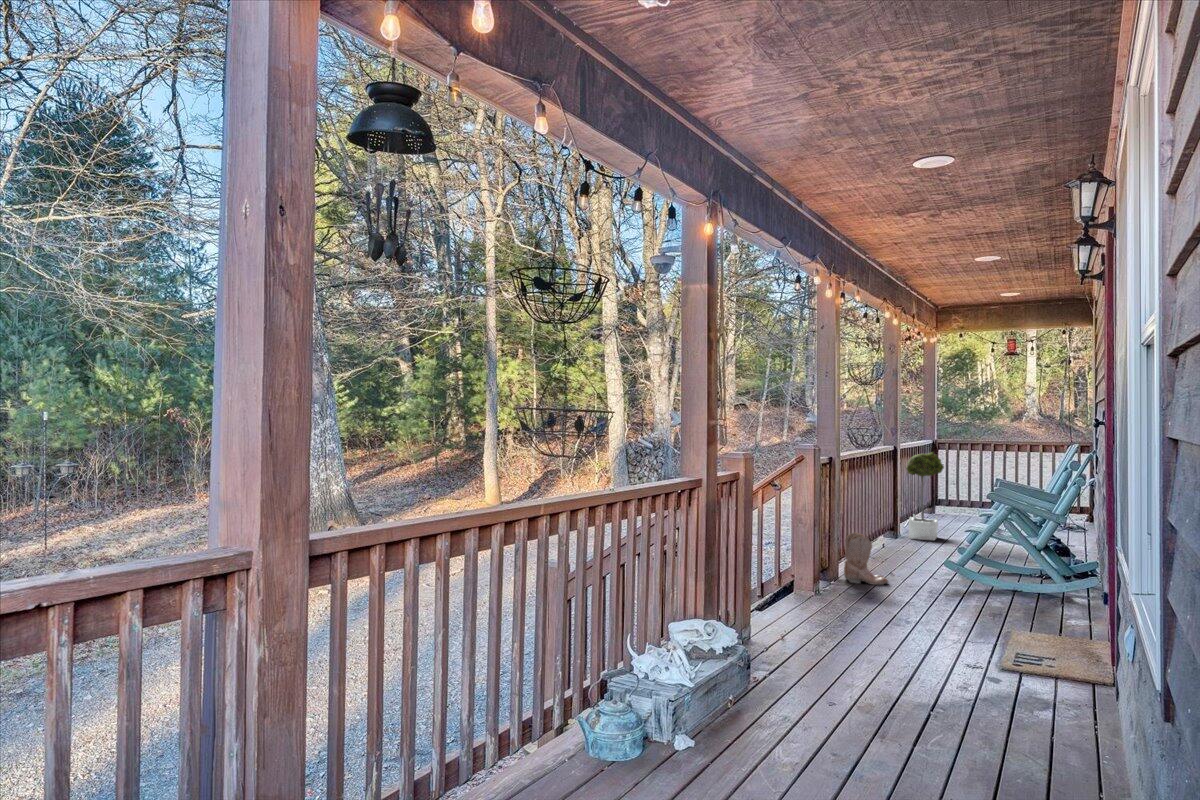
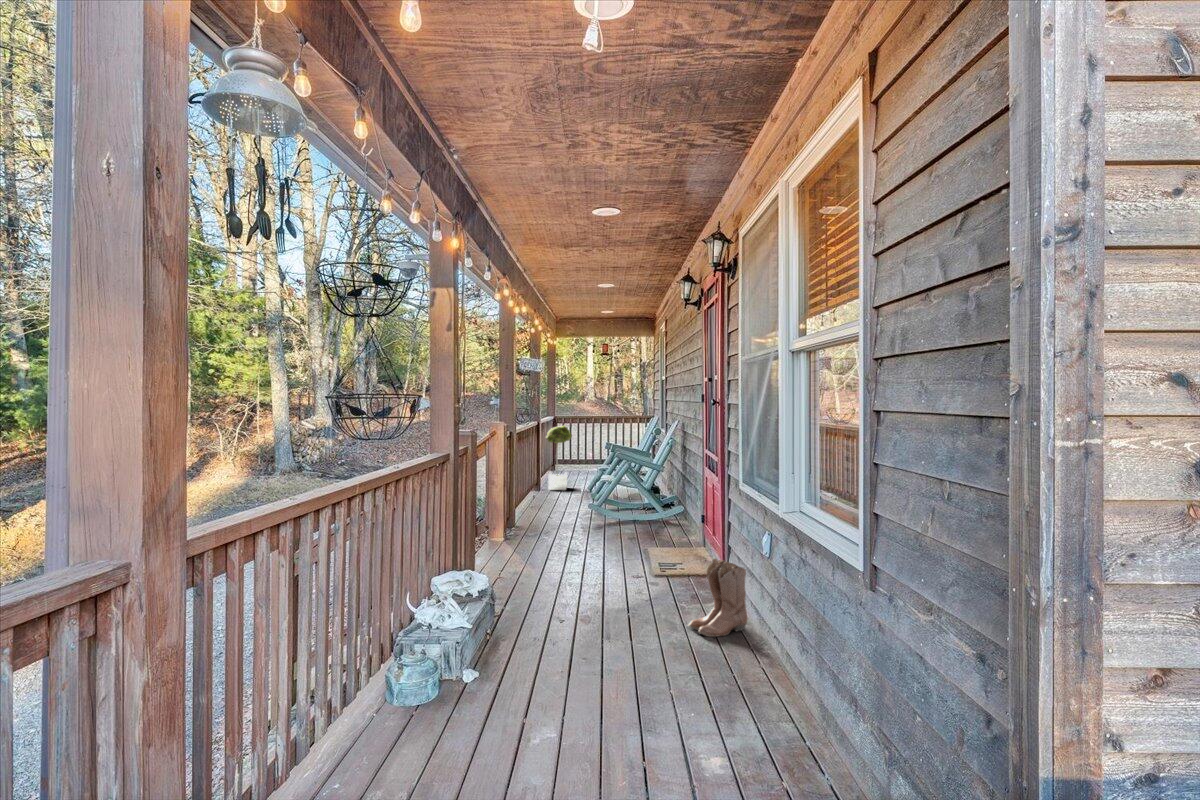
boots: present [844,532,889,585] -> present [688,559,747,637]

